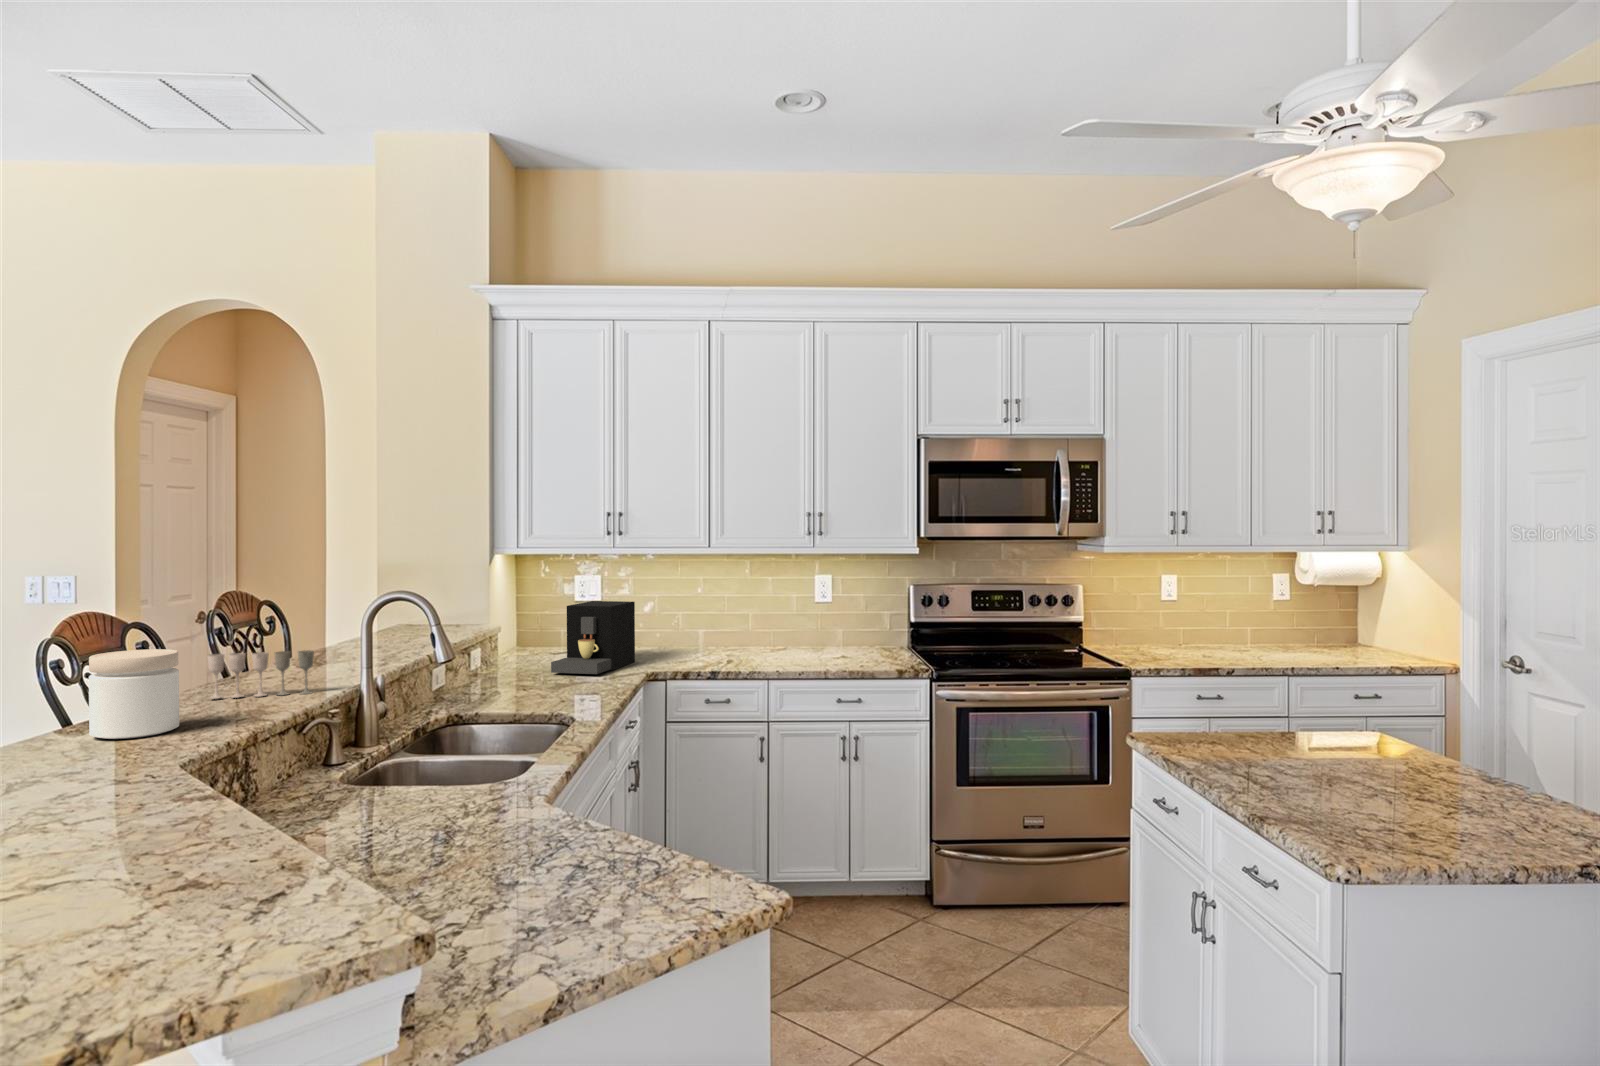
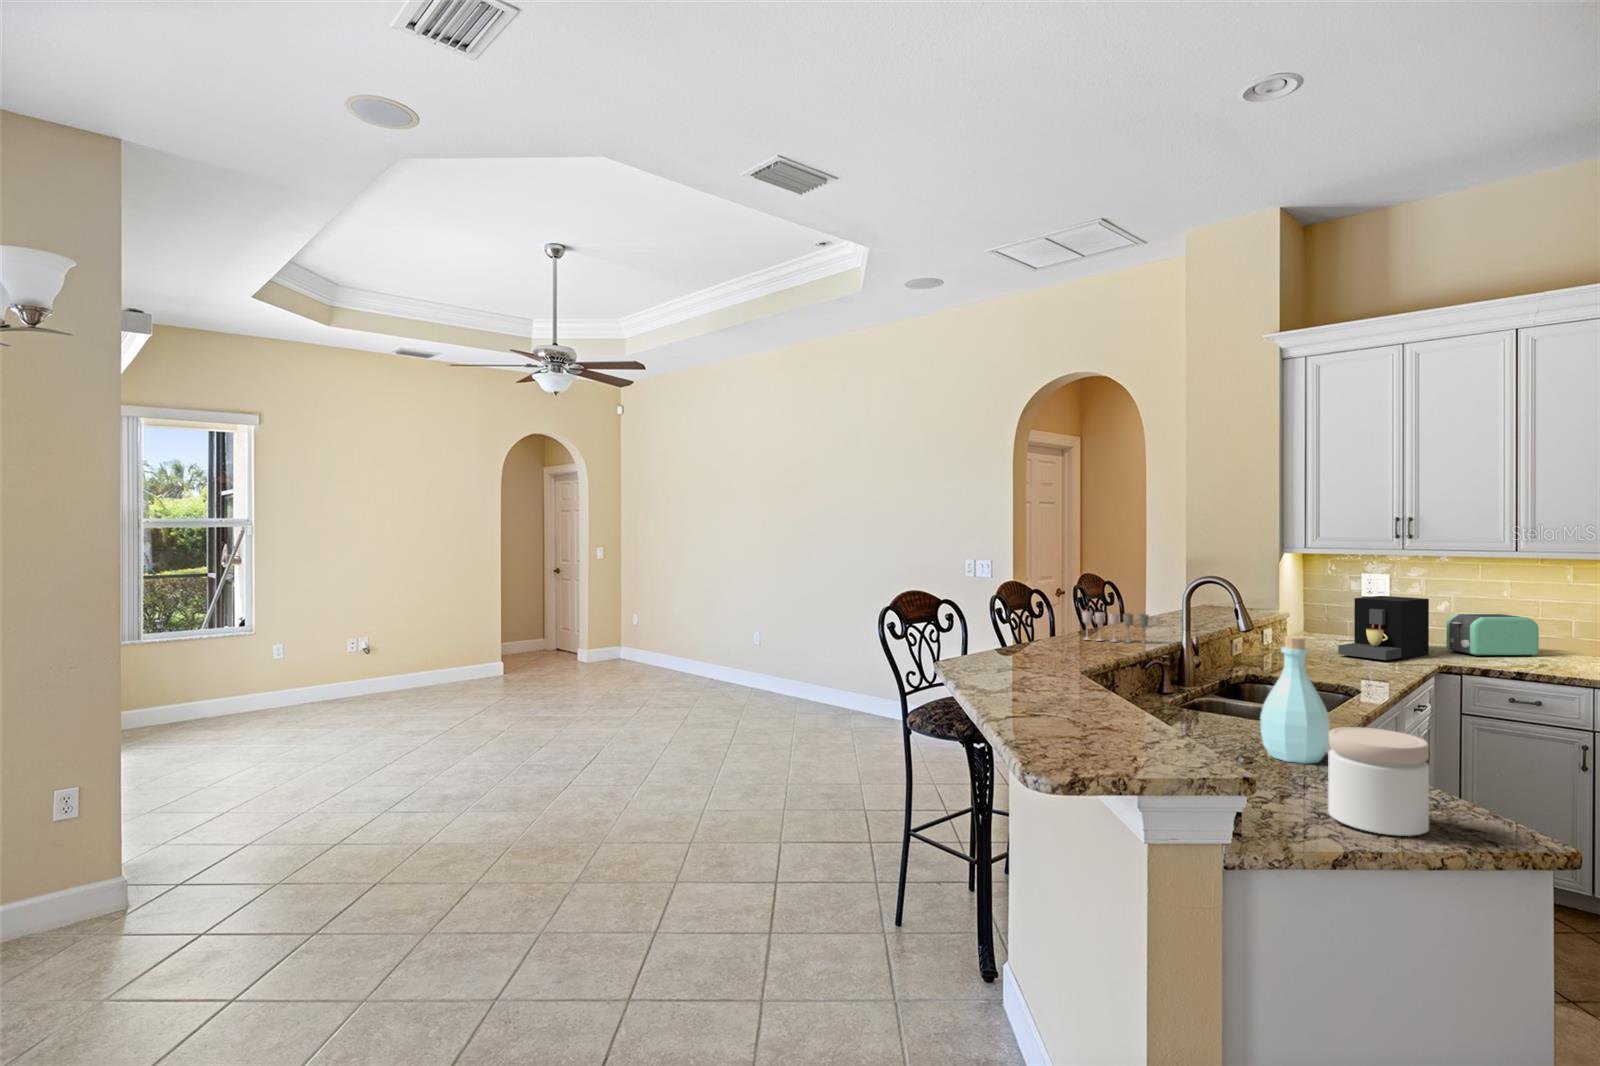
toaster: none [650,613,722,658] -> present [1446,614,1539,656]
jar: present [89,649,179,739] -> present [1328,727,1429,836]
bottle: none [458,669,542,843] -> present [1260,636,1330,763]

